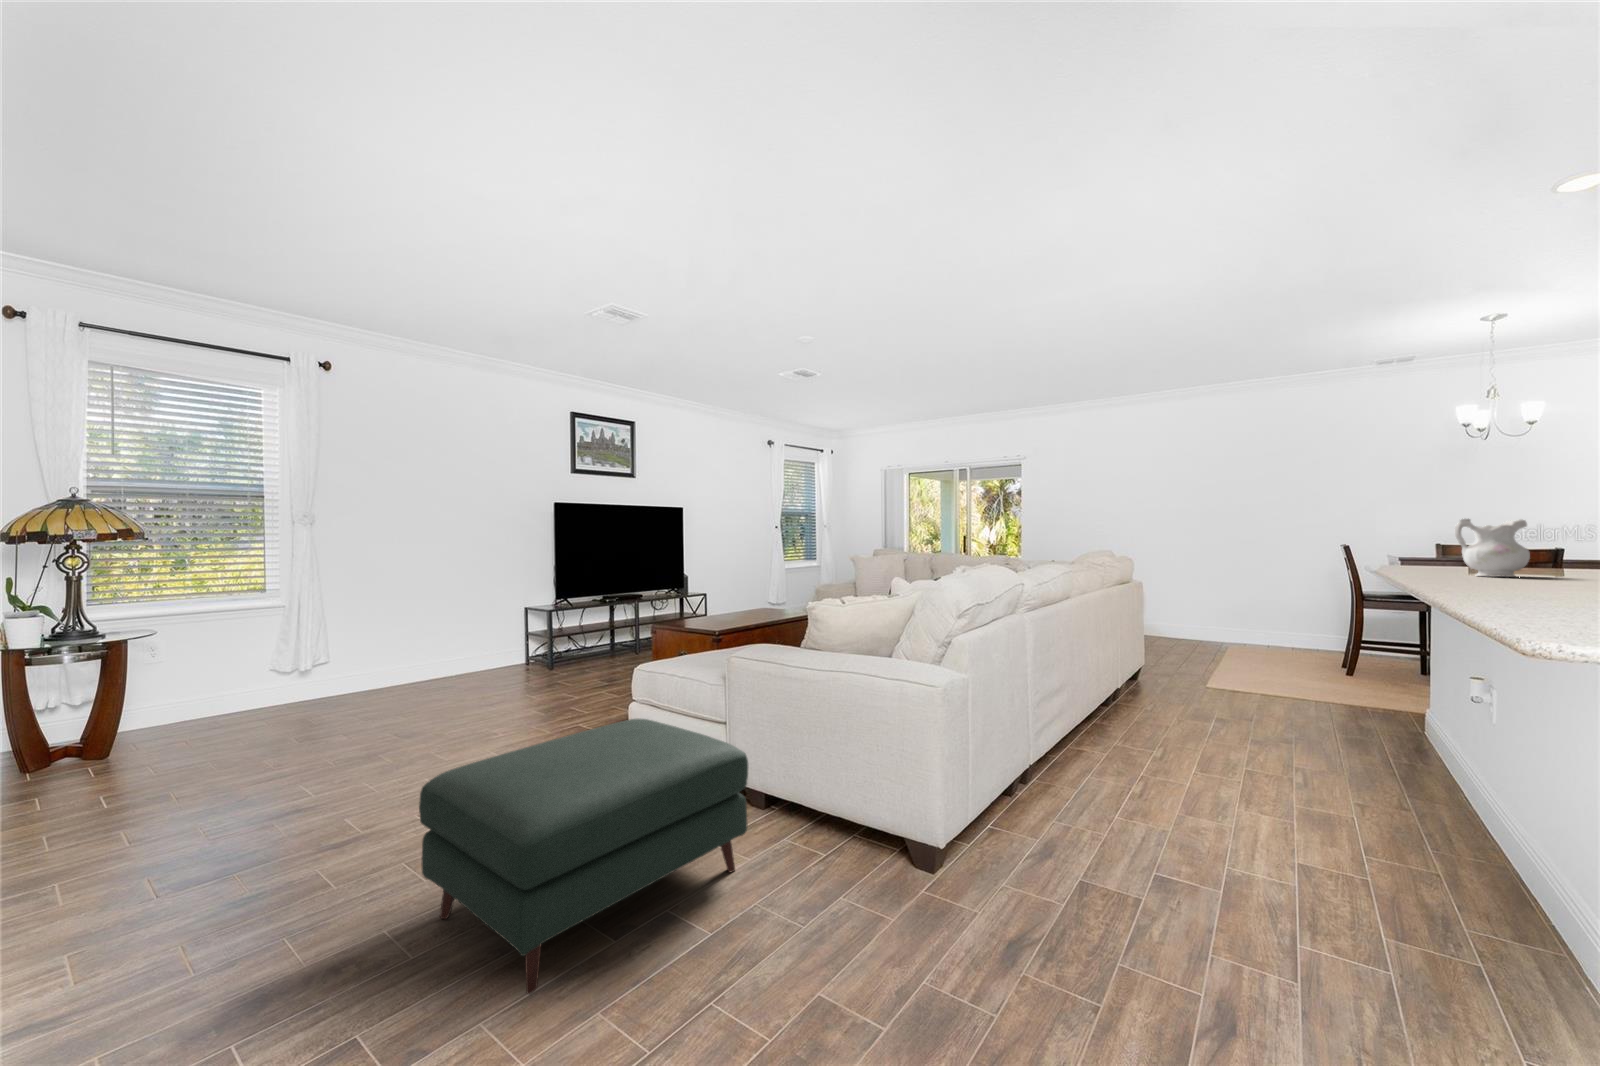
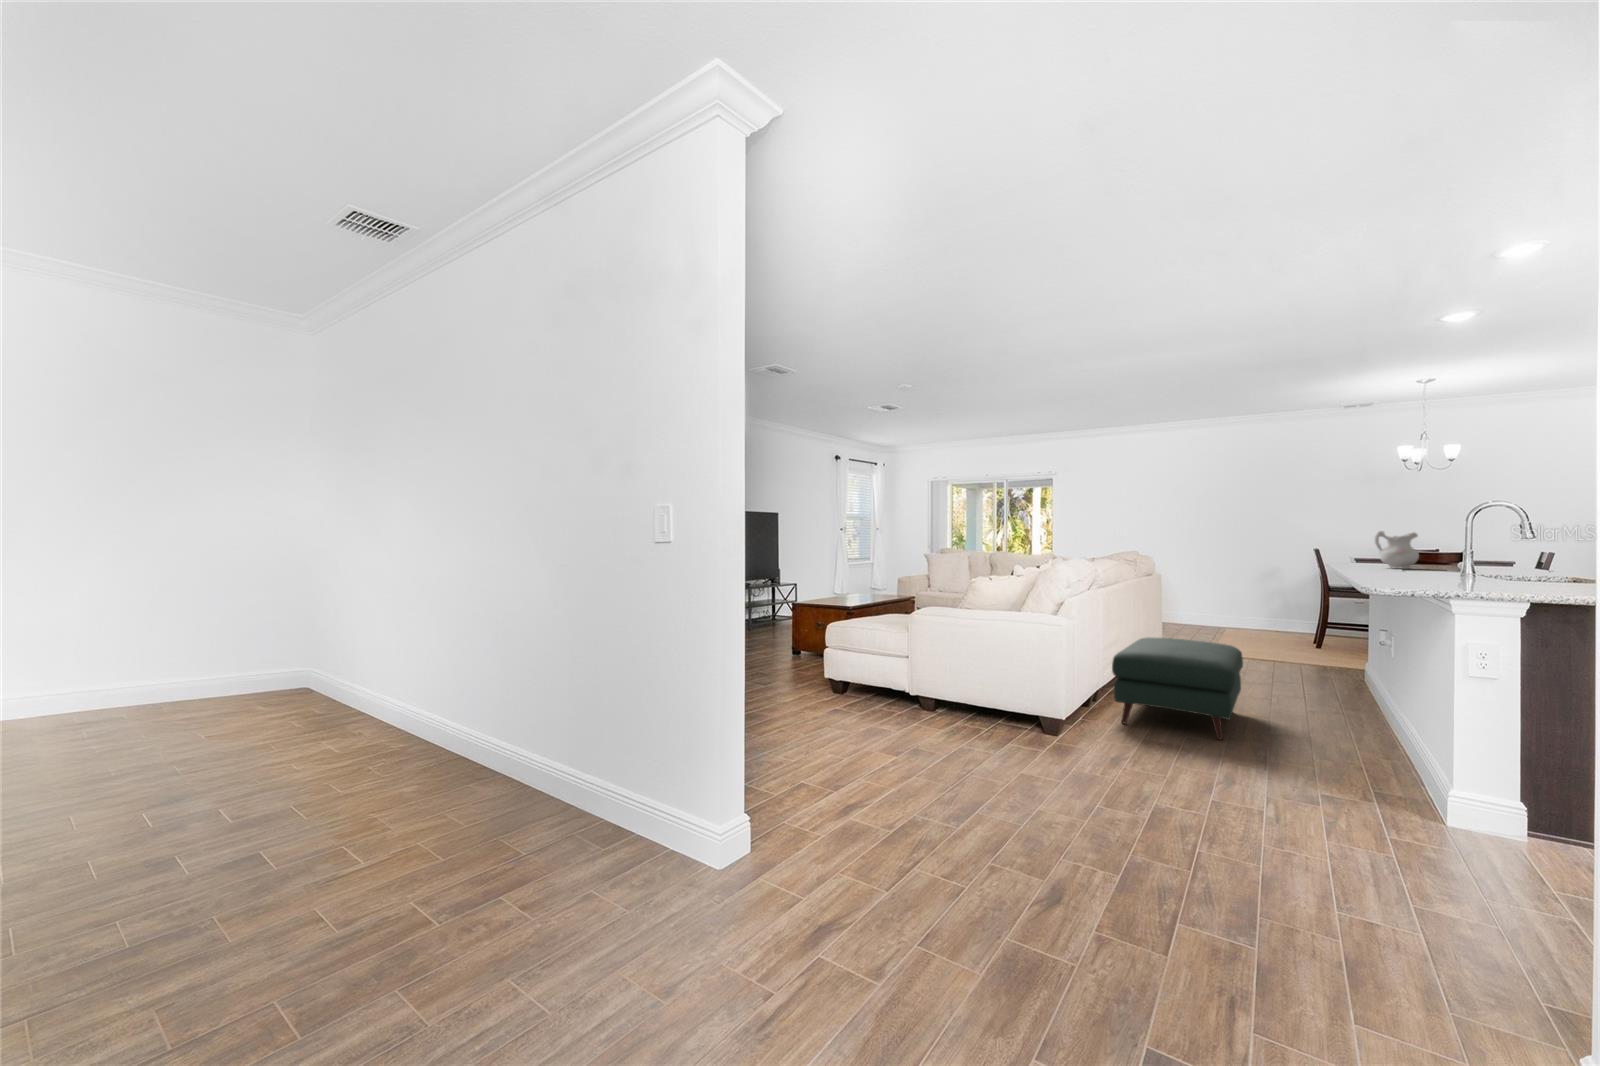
ottoman: present [419,719,748,994] -> present [1112,637,1243,740]

